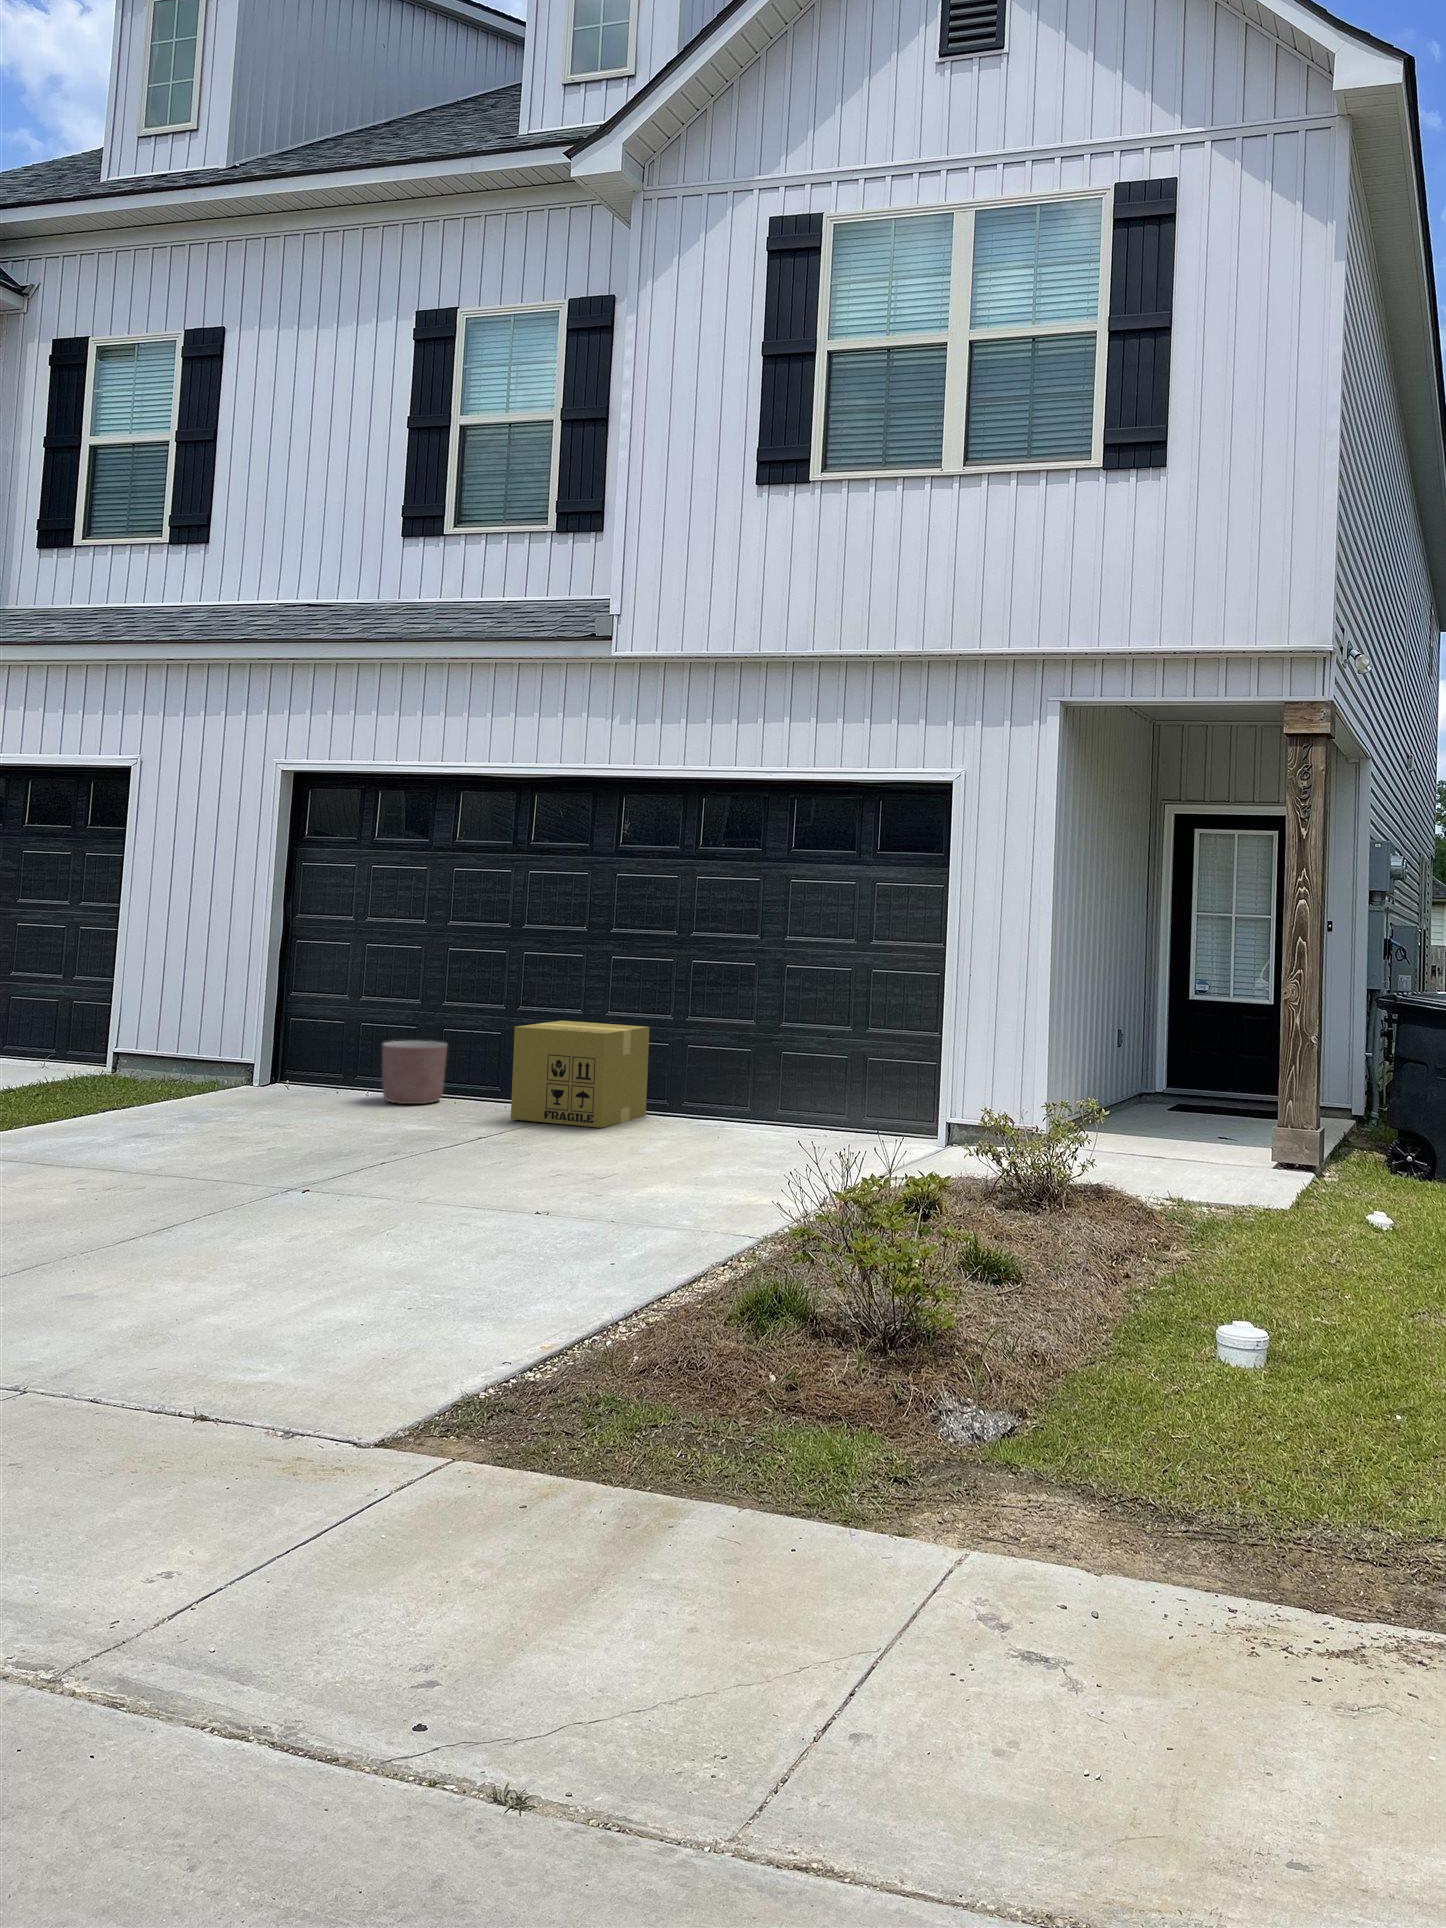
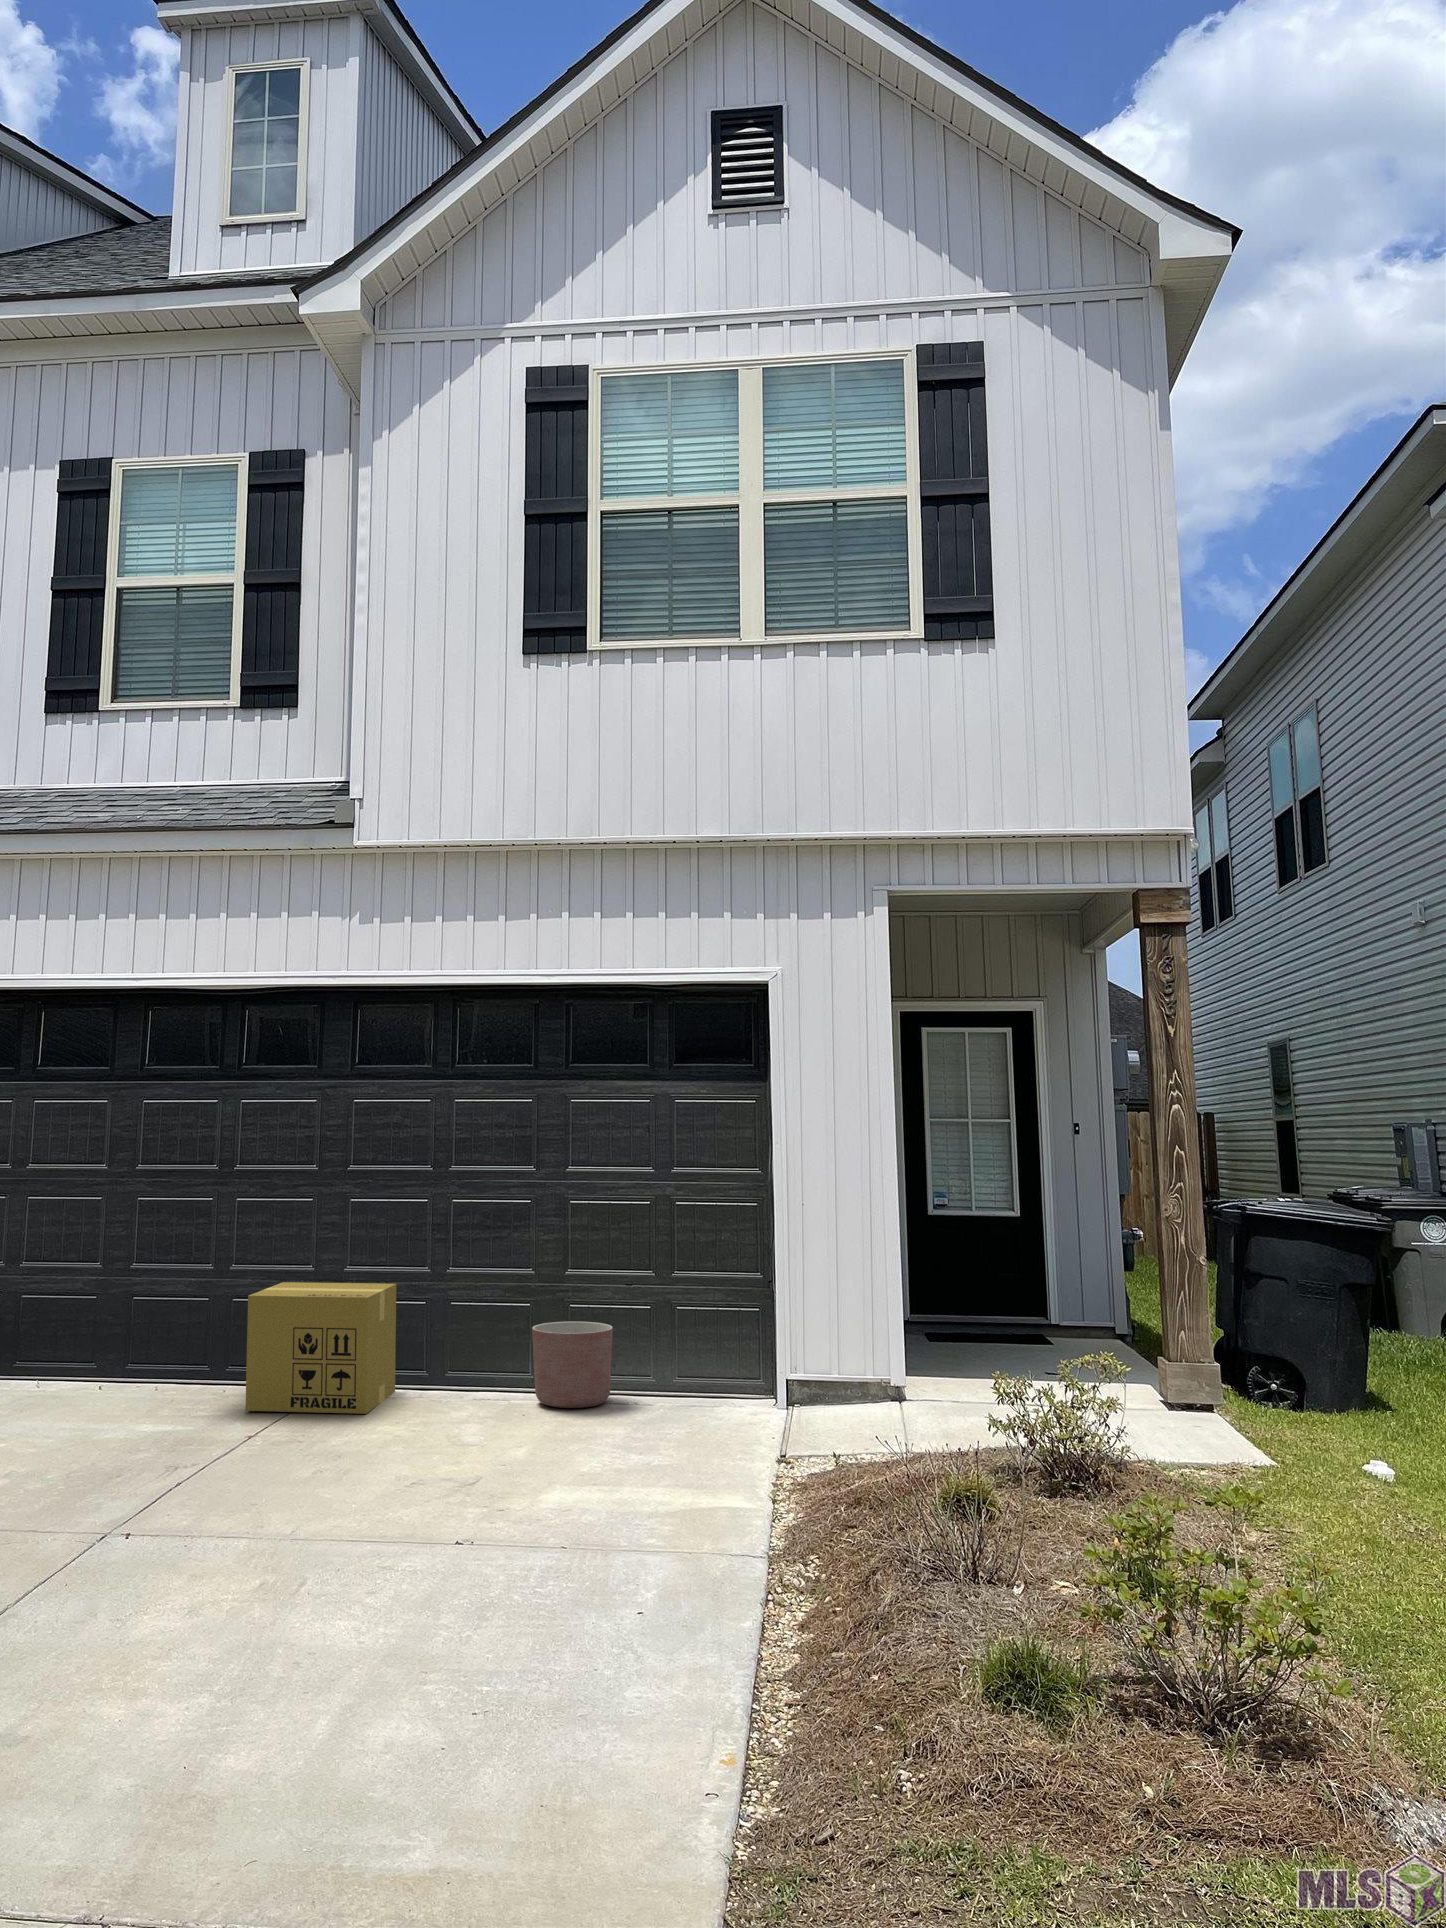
planter: present [382,1041,447,1104] -> present [532,1322,613,1408]

